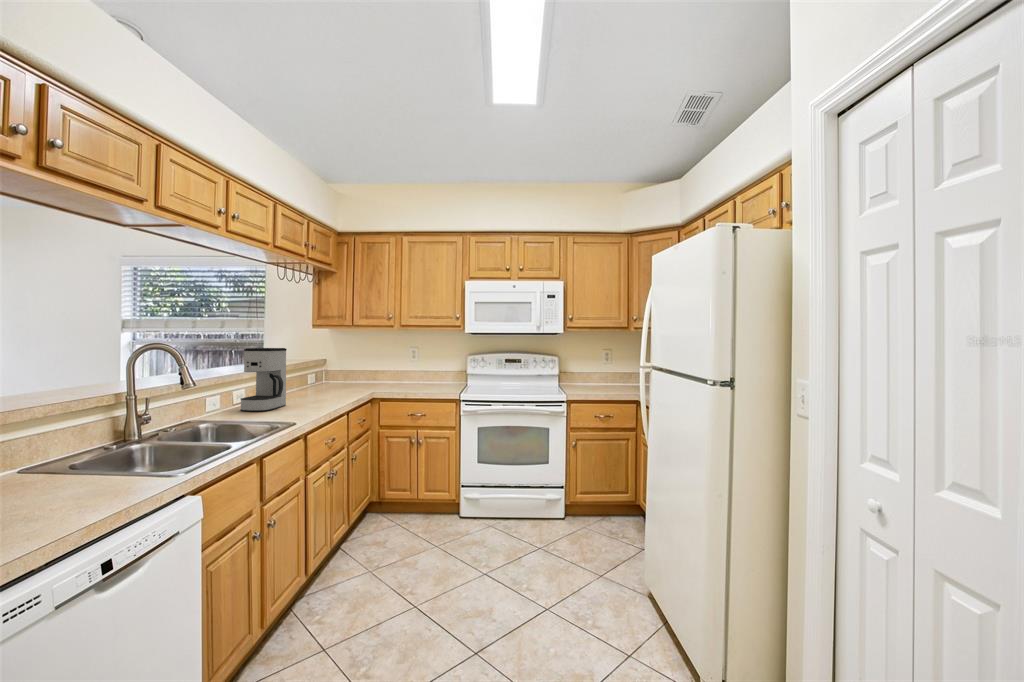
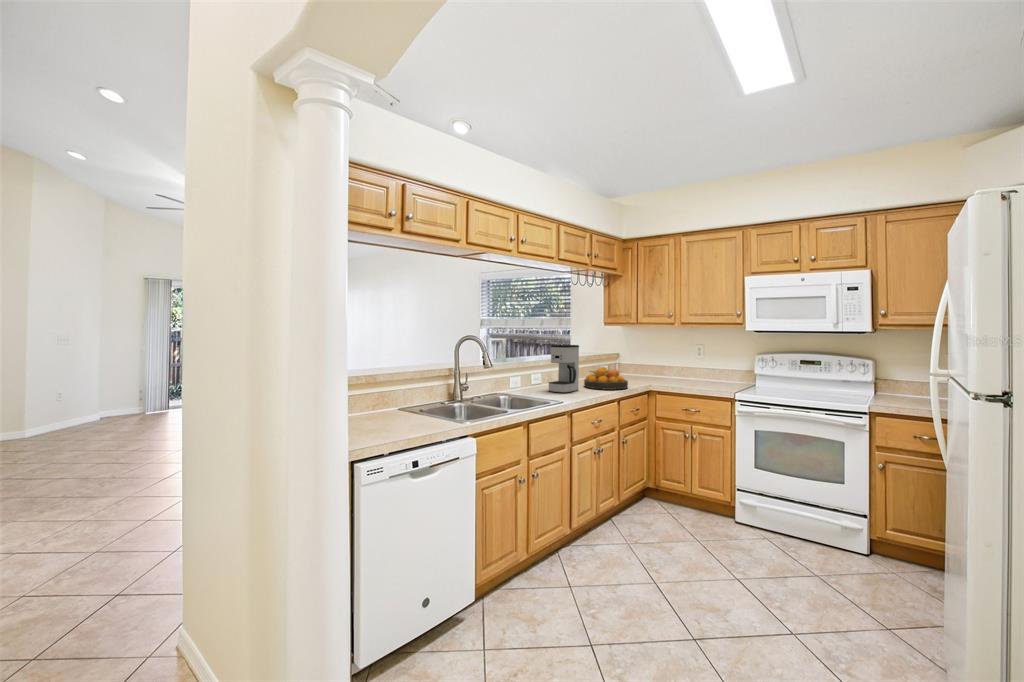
fruit bowl: none [293,374,349,401] -> present [584,367,628,390]

